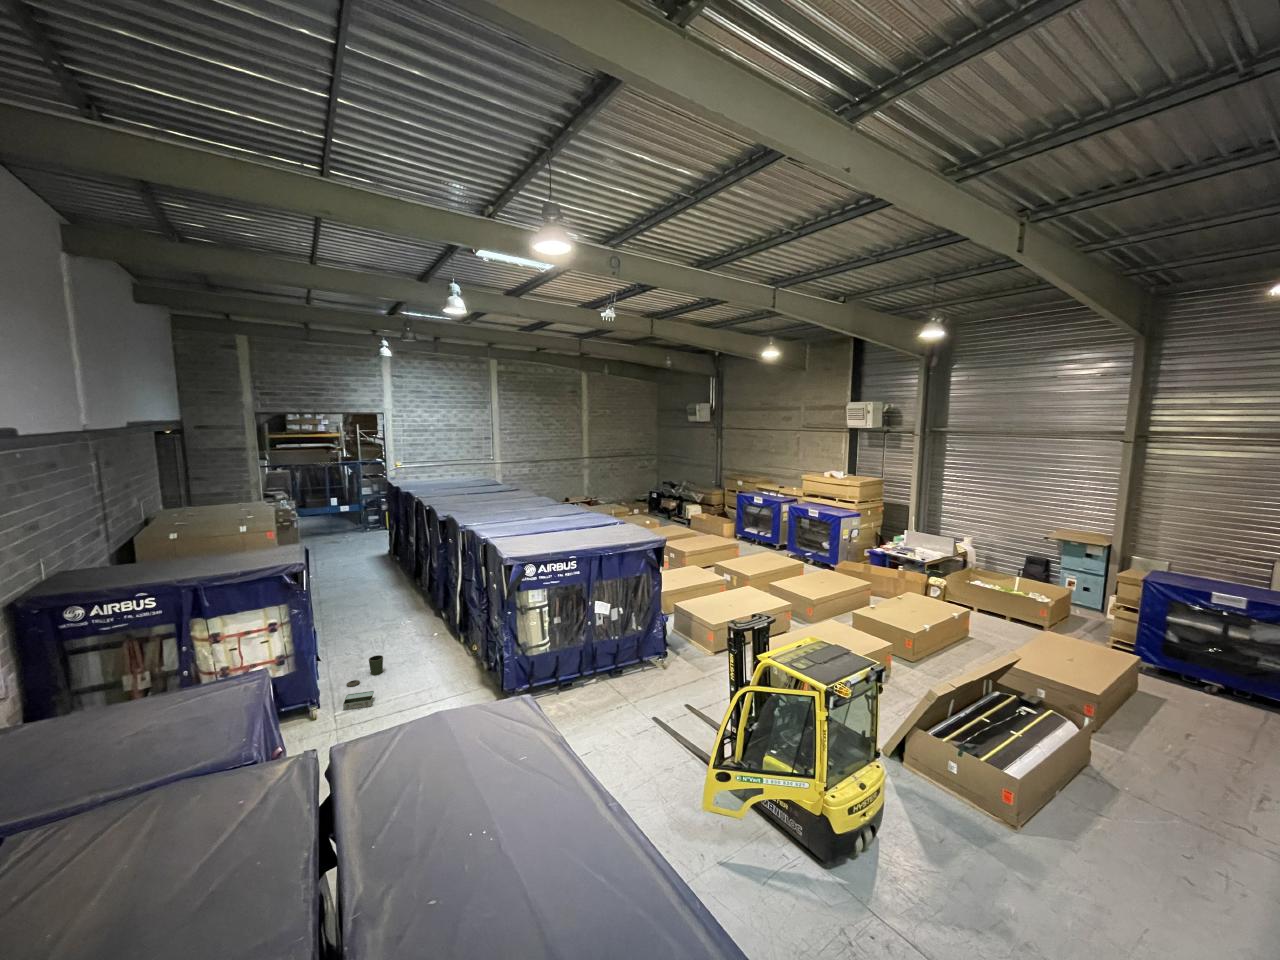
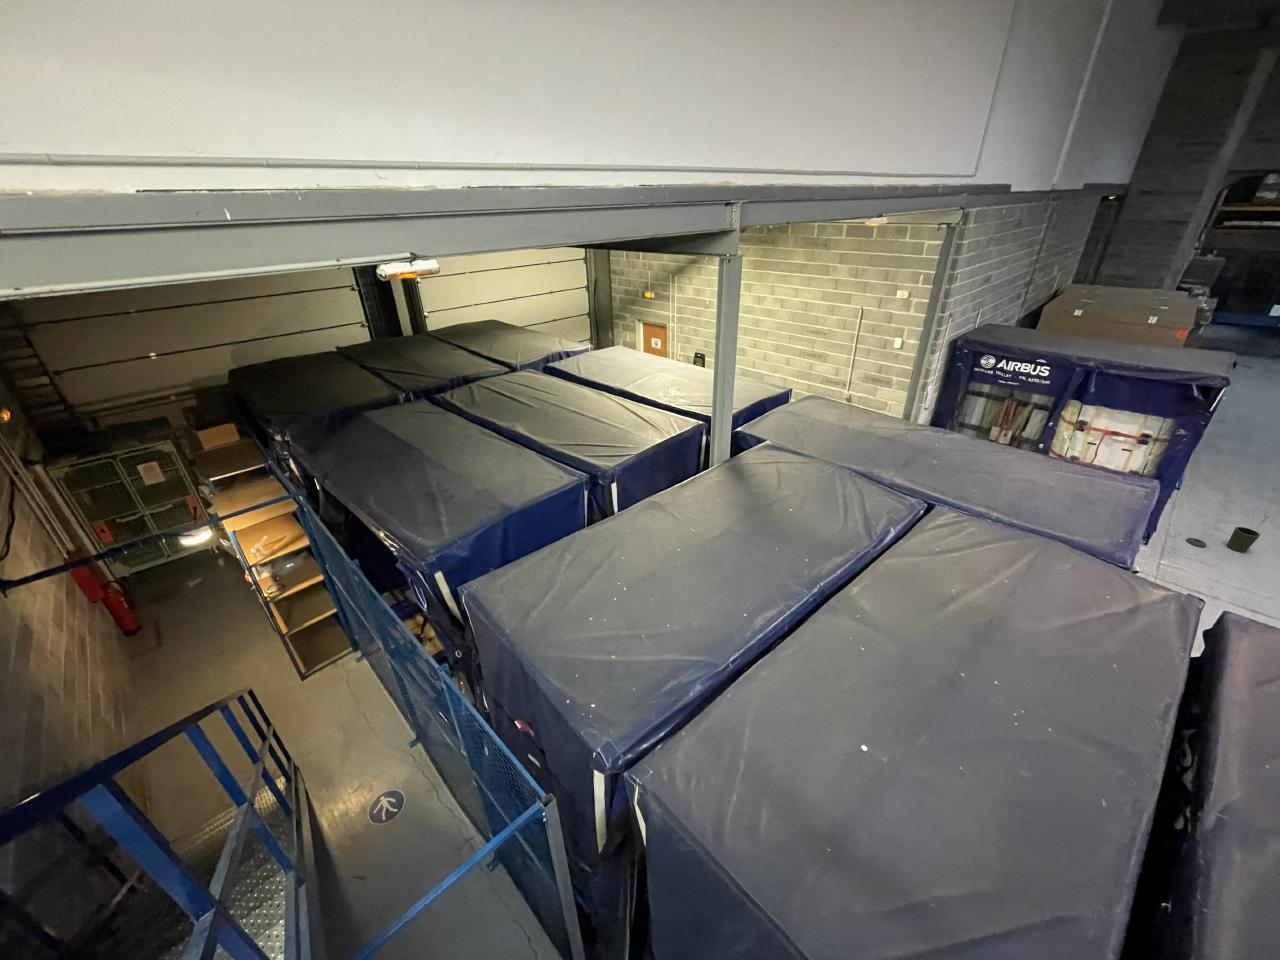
toolbox: present [343,691,374,710] -> none [1171,550,1224,580]

